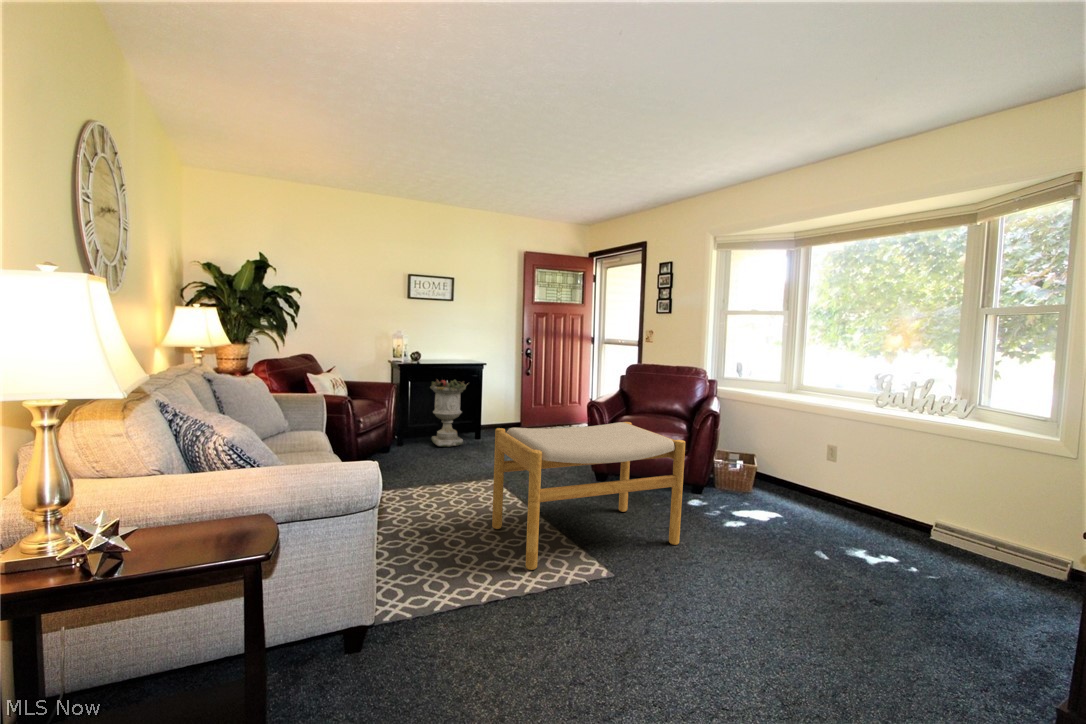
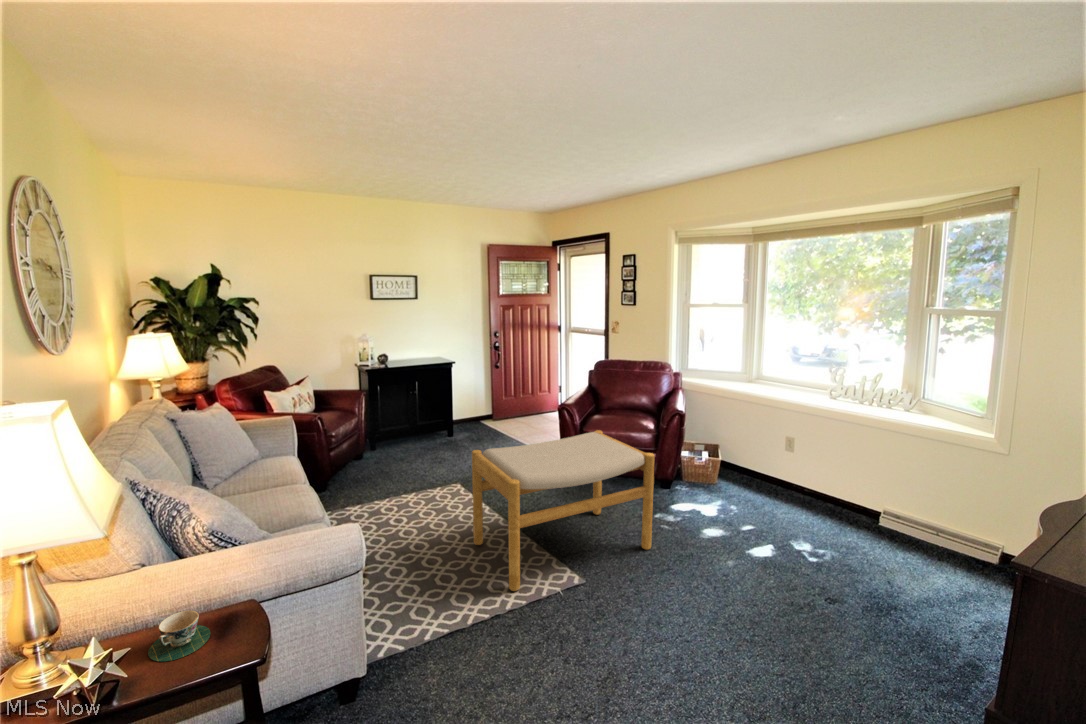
planter: present [431,380,466,447] -> none [402,381,440,448]
teacup: none [156,505,219,546] -> present [148,610,211,661]

